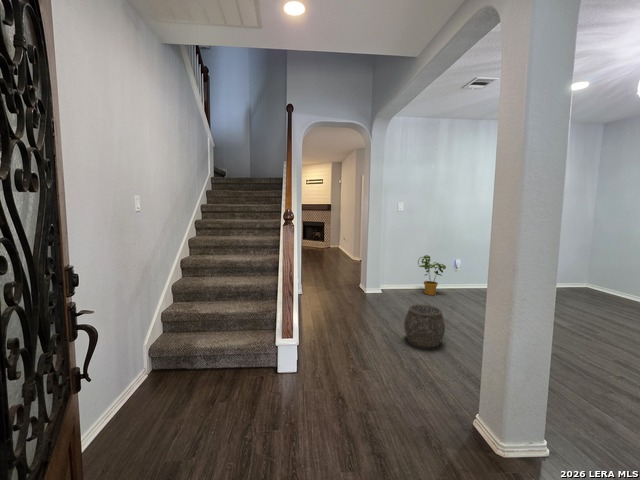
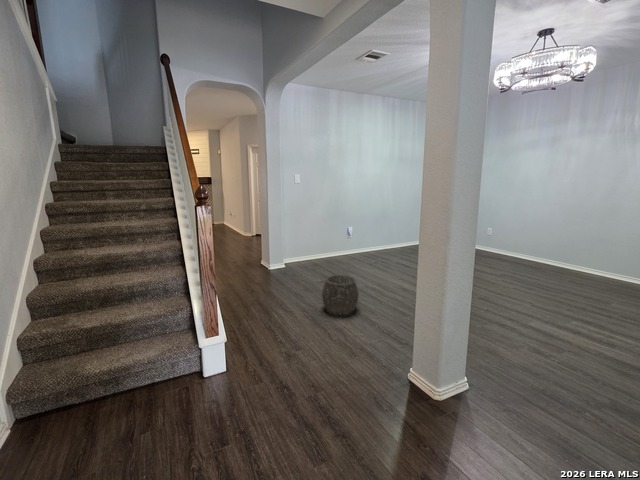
house plant: present [418,255,446,295] -> none [317,227,342,263]

